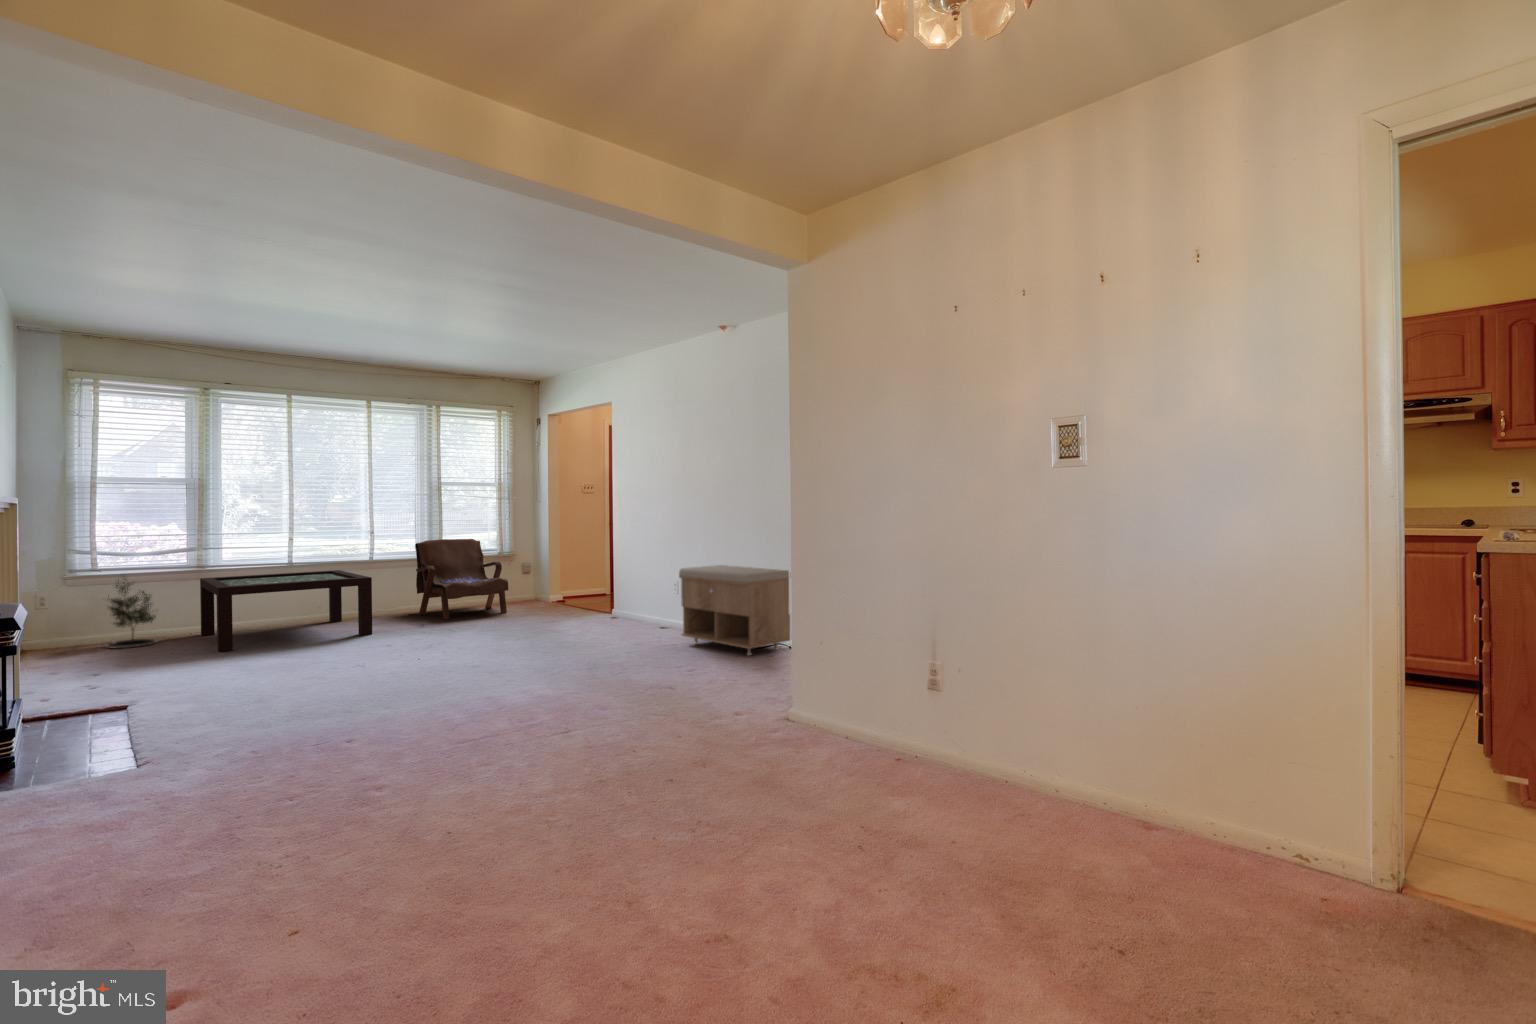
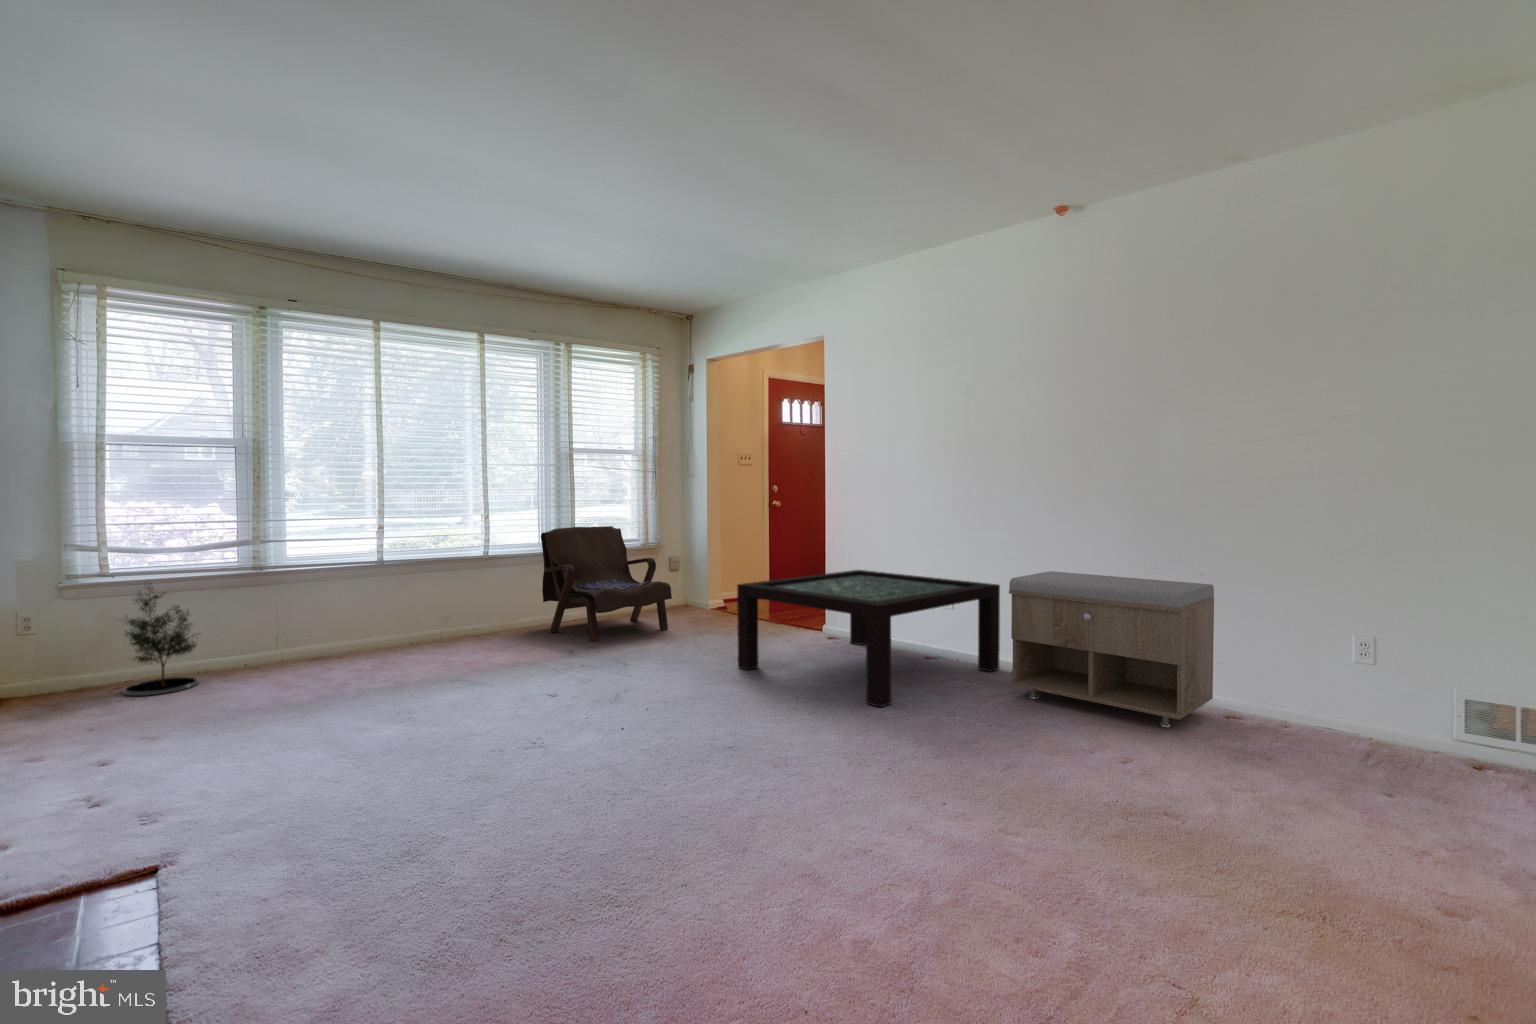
coffee table: present [200,570,372,652] -> present [737,570,1000,707]

